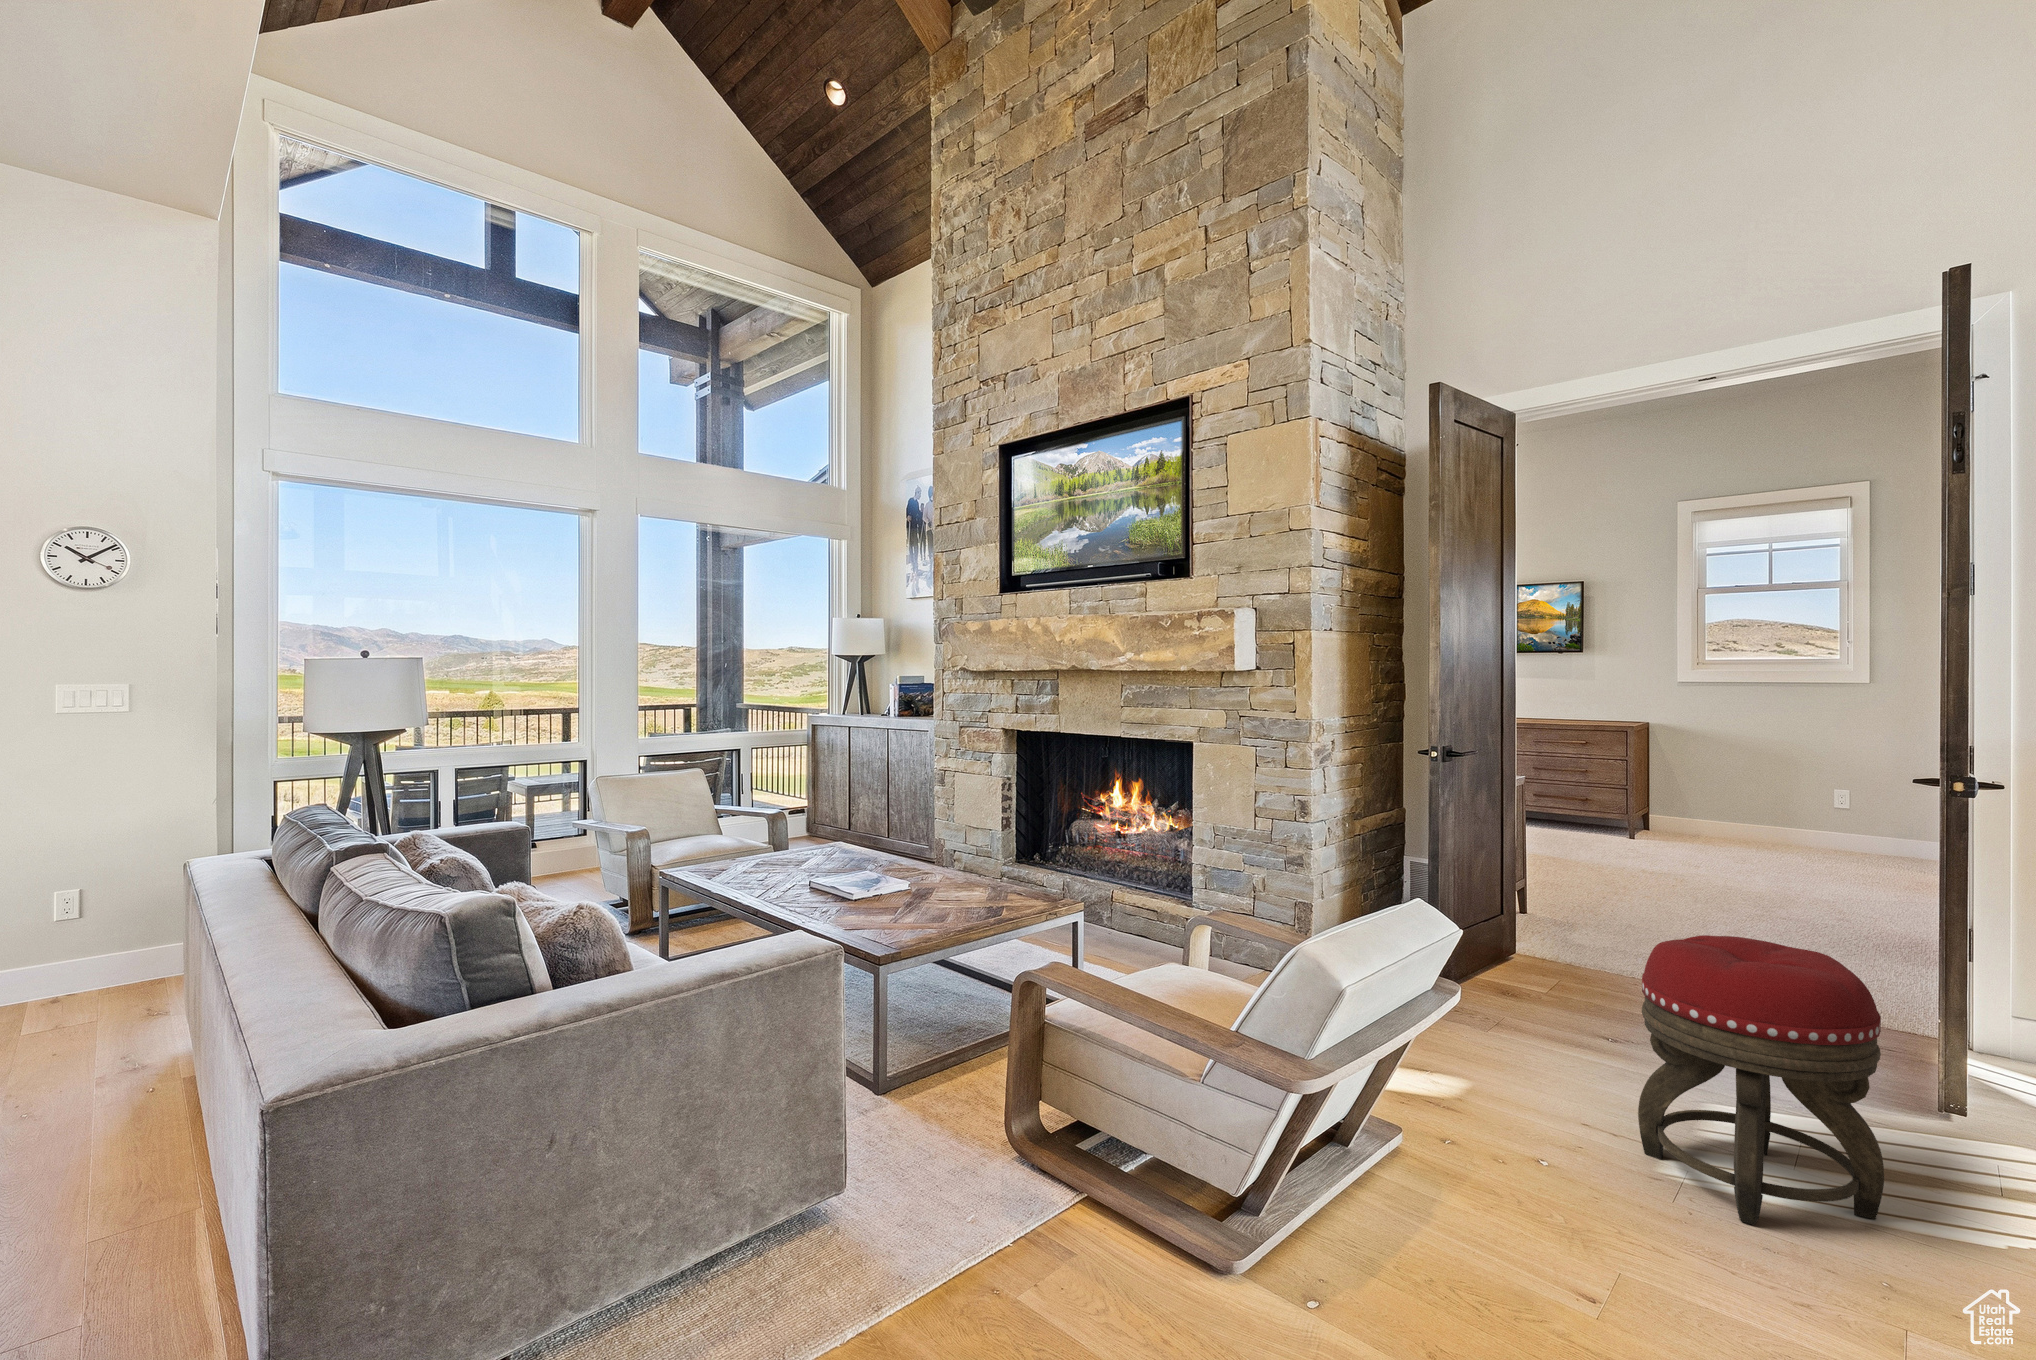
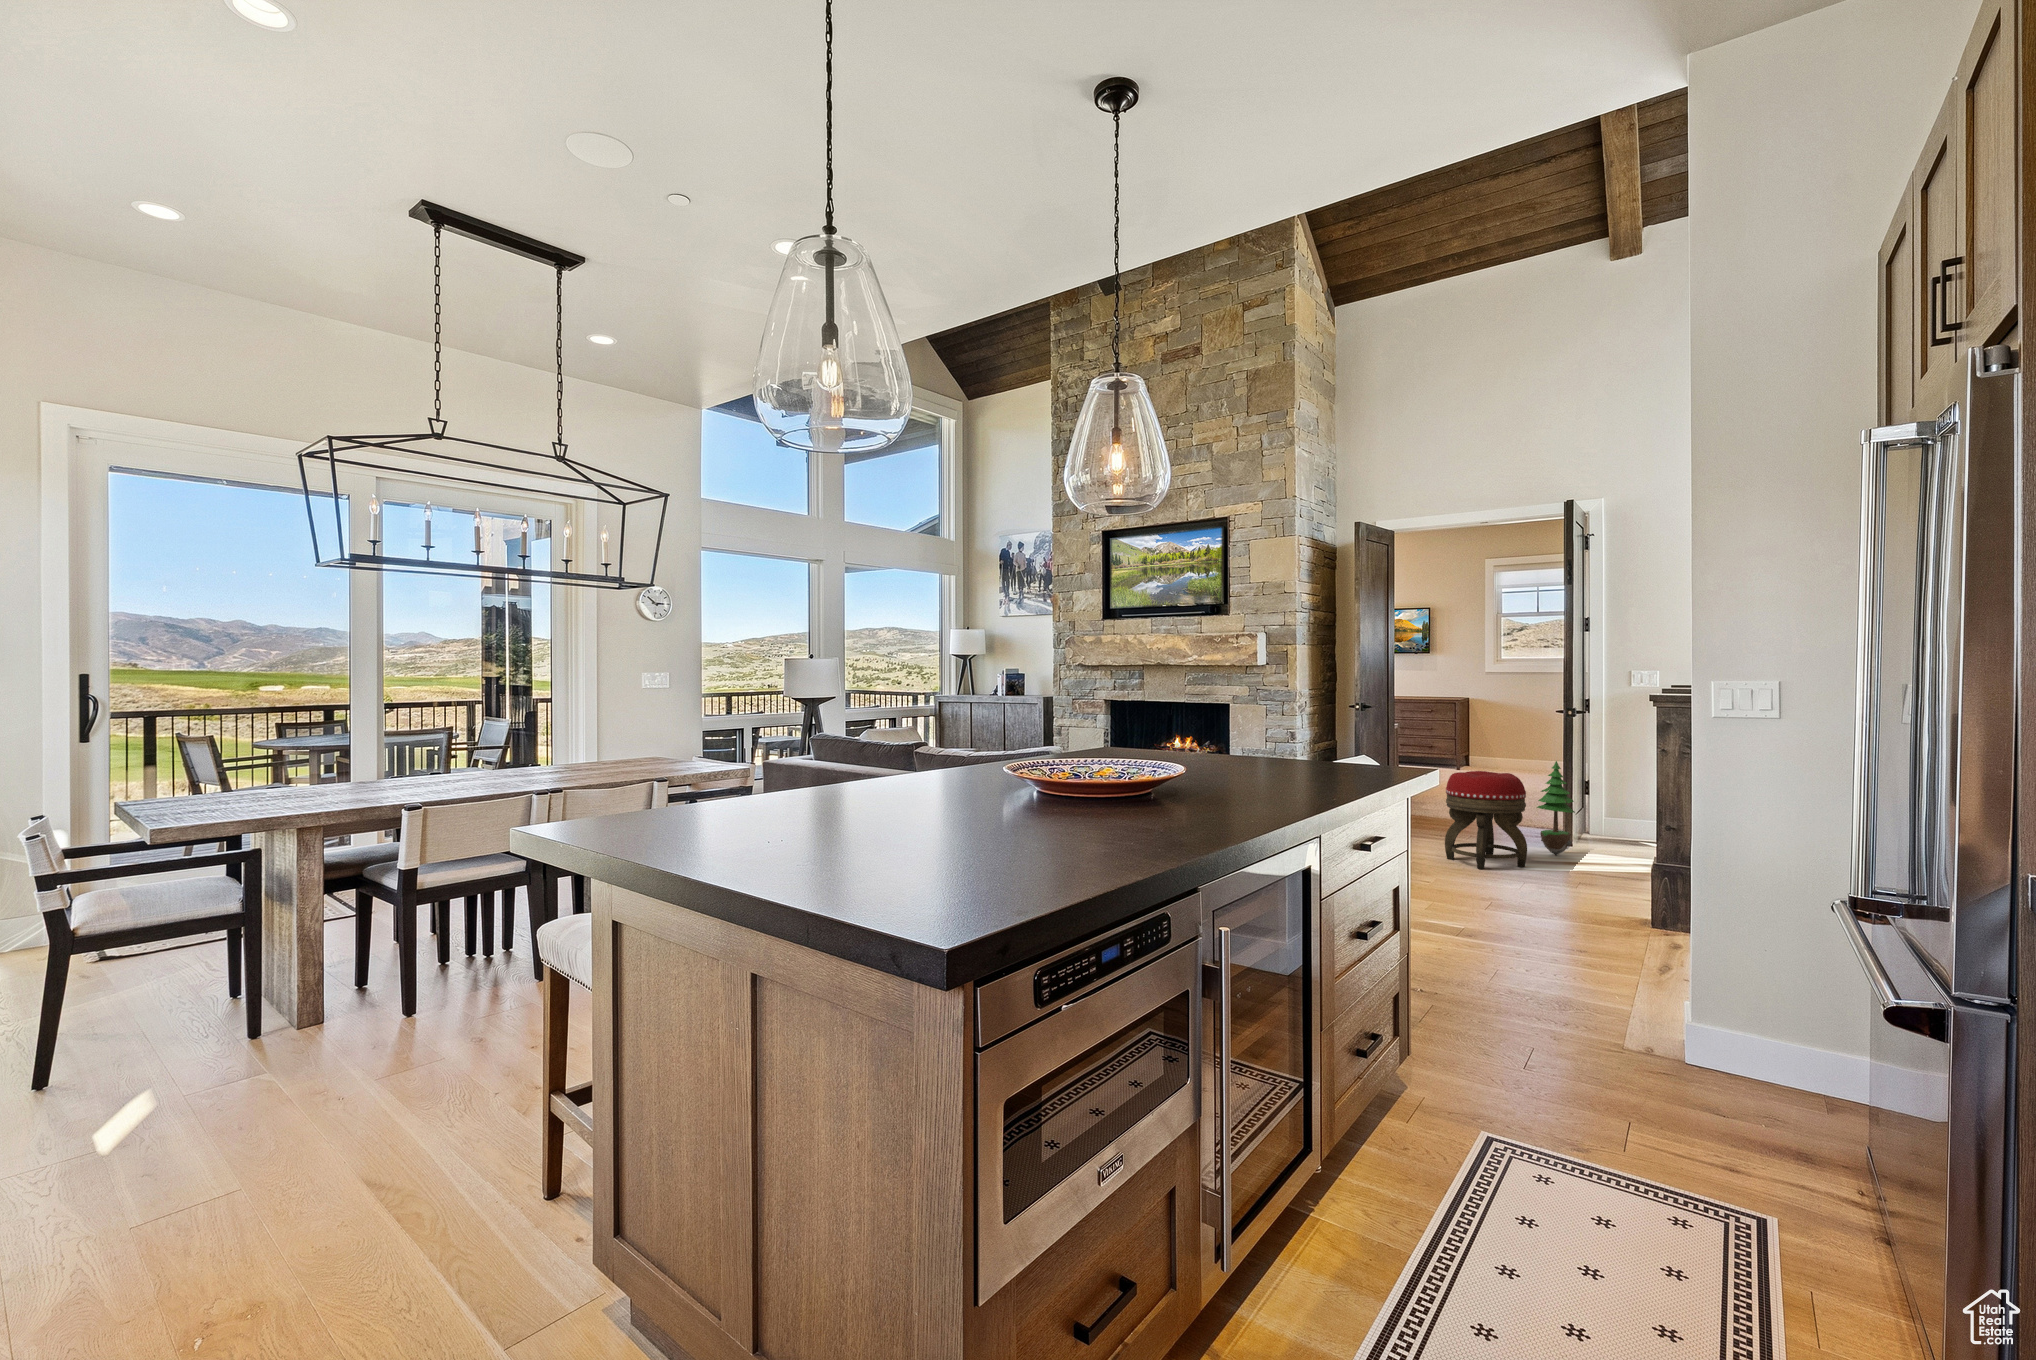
potted tree: none [1879,912,2000,1152] -> present [1537,761,1575,855]

